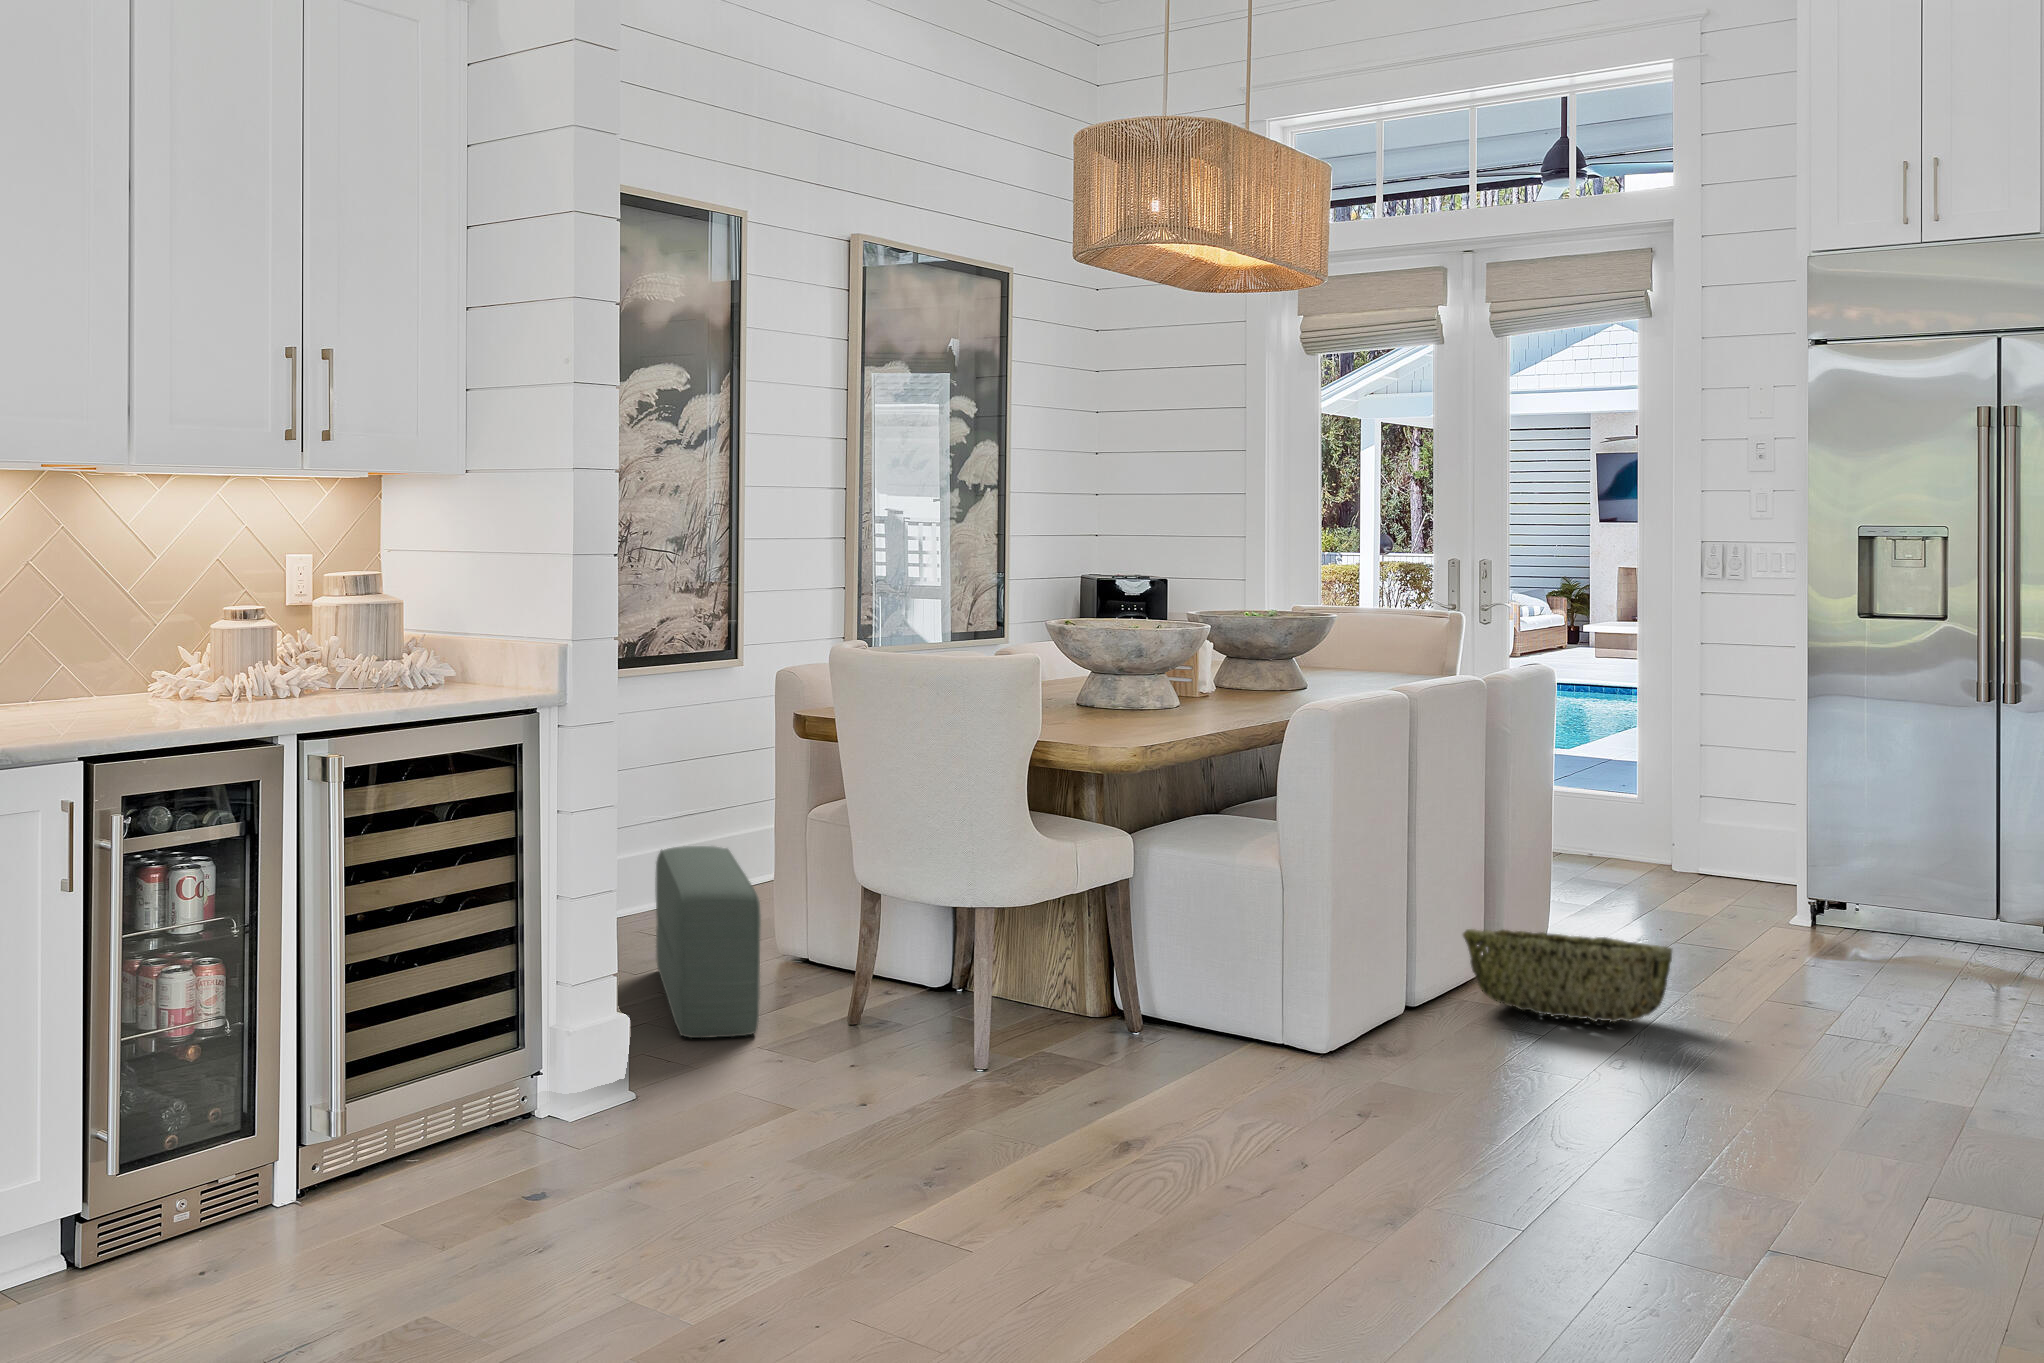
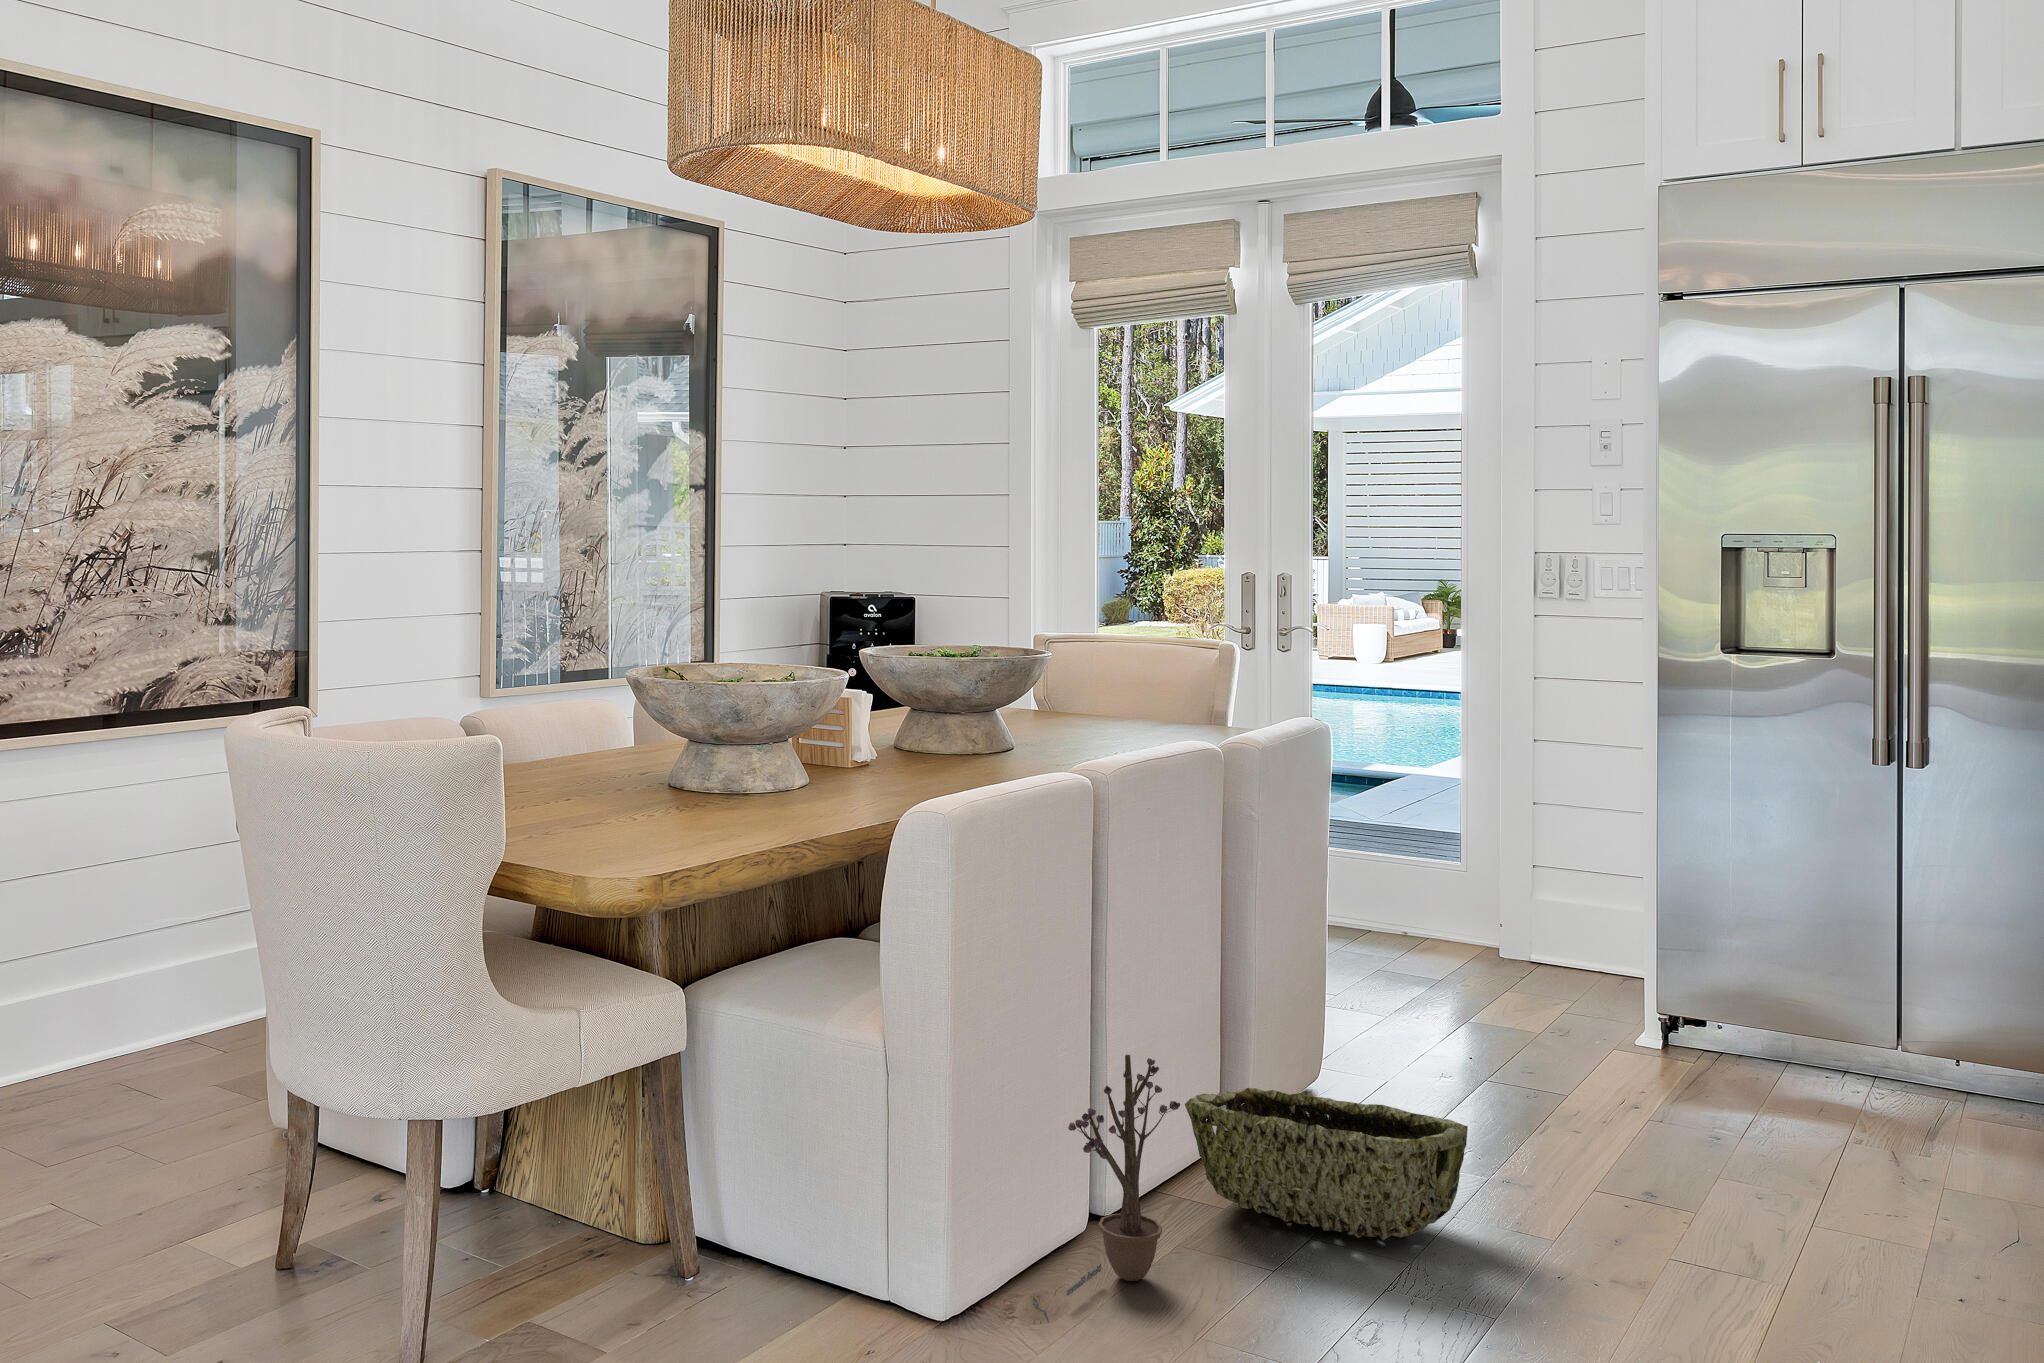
pouf: present [655,846,761,1038] -> none [29,980,208,1292]
decorative plant: none [1392,886,1470,1047] -> present [1067,1054,1180,1296]

